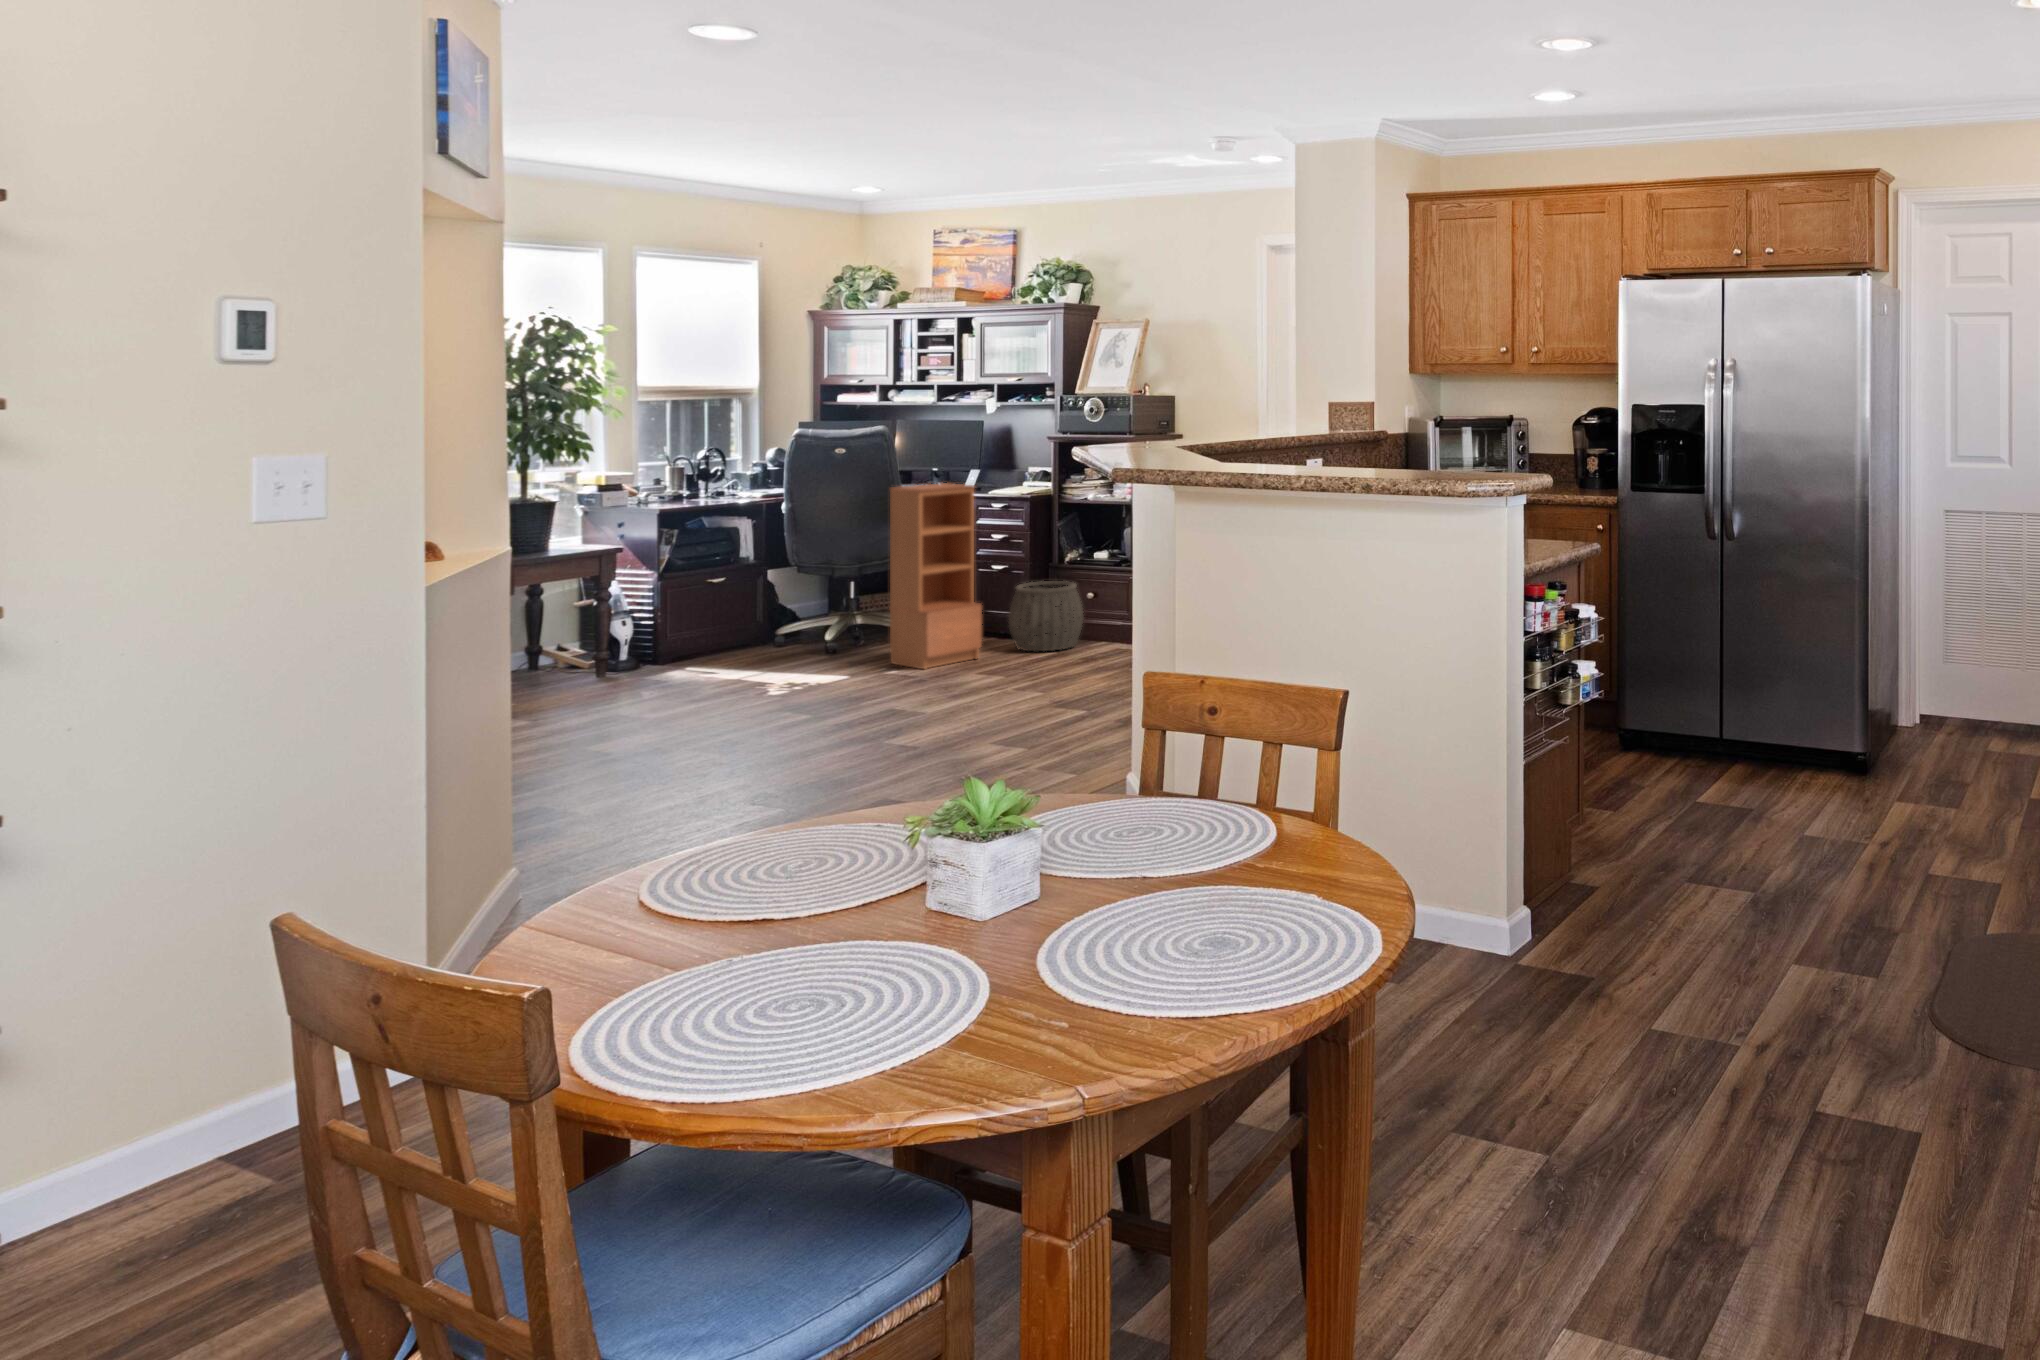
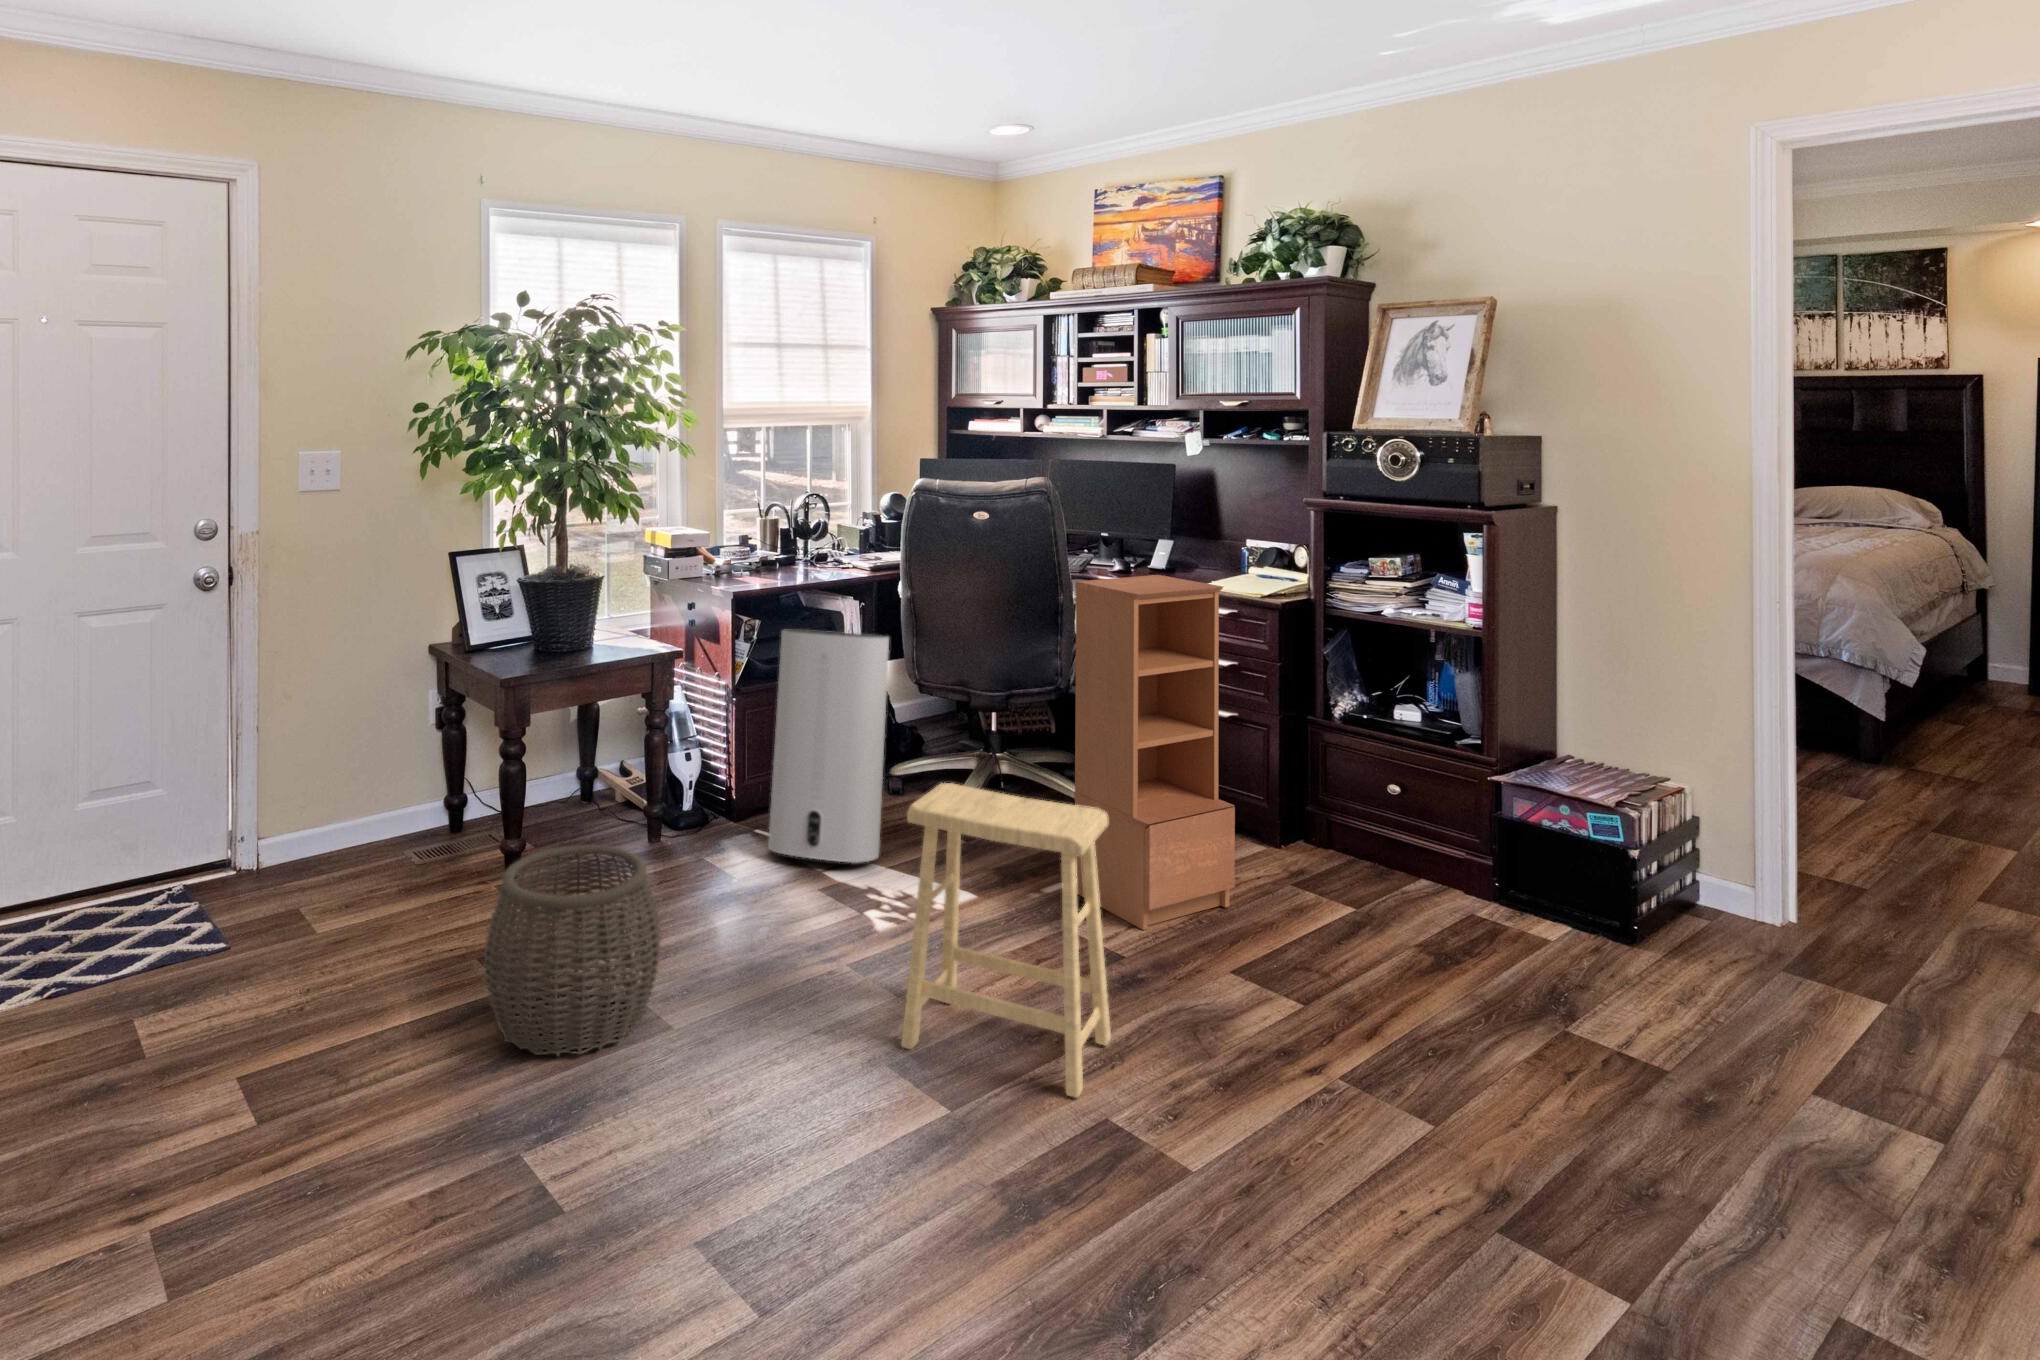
air purifier: none [689,531,772,668] -> present [768,630,889,863]
woven basket: present [1009,581,1083,651] -> present [483,845,661,1056]
footstool: none [776,585,889,708] -> present [901,783,1111,1098]

